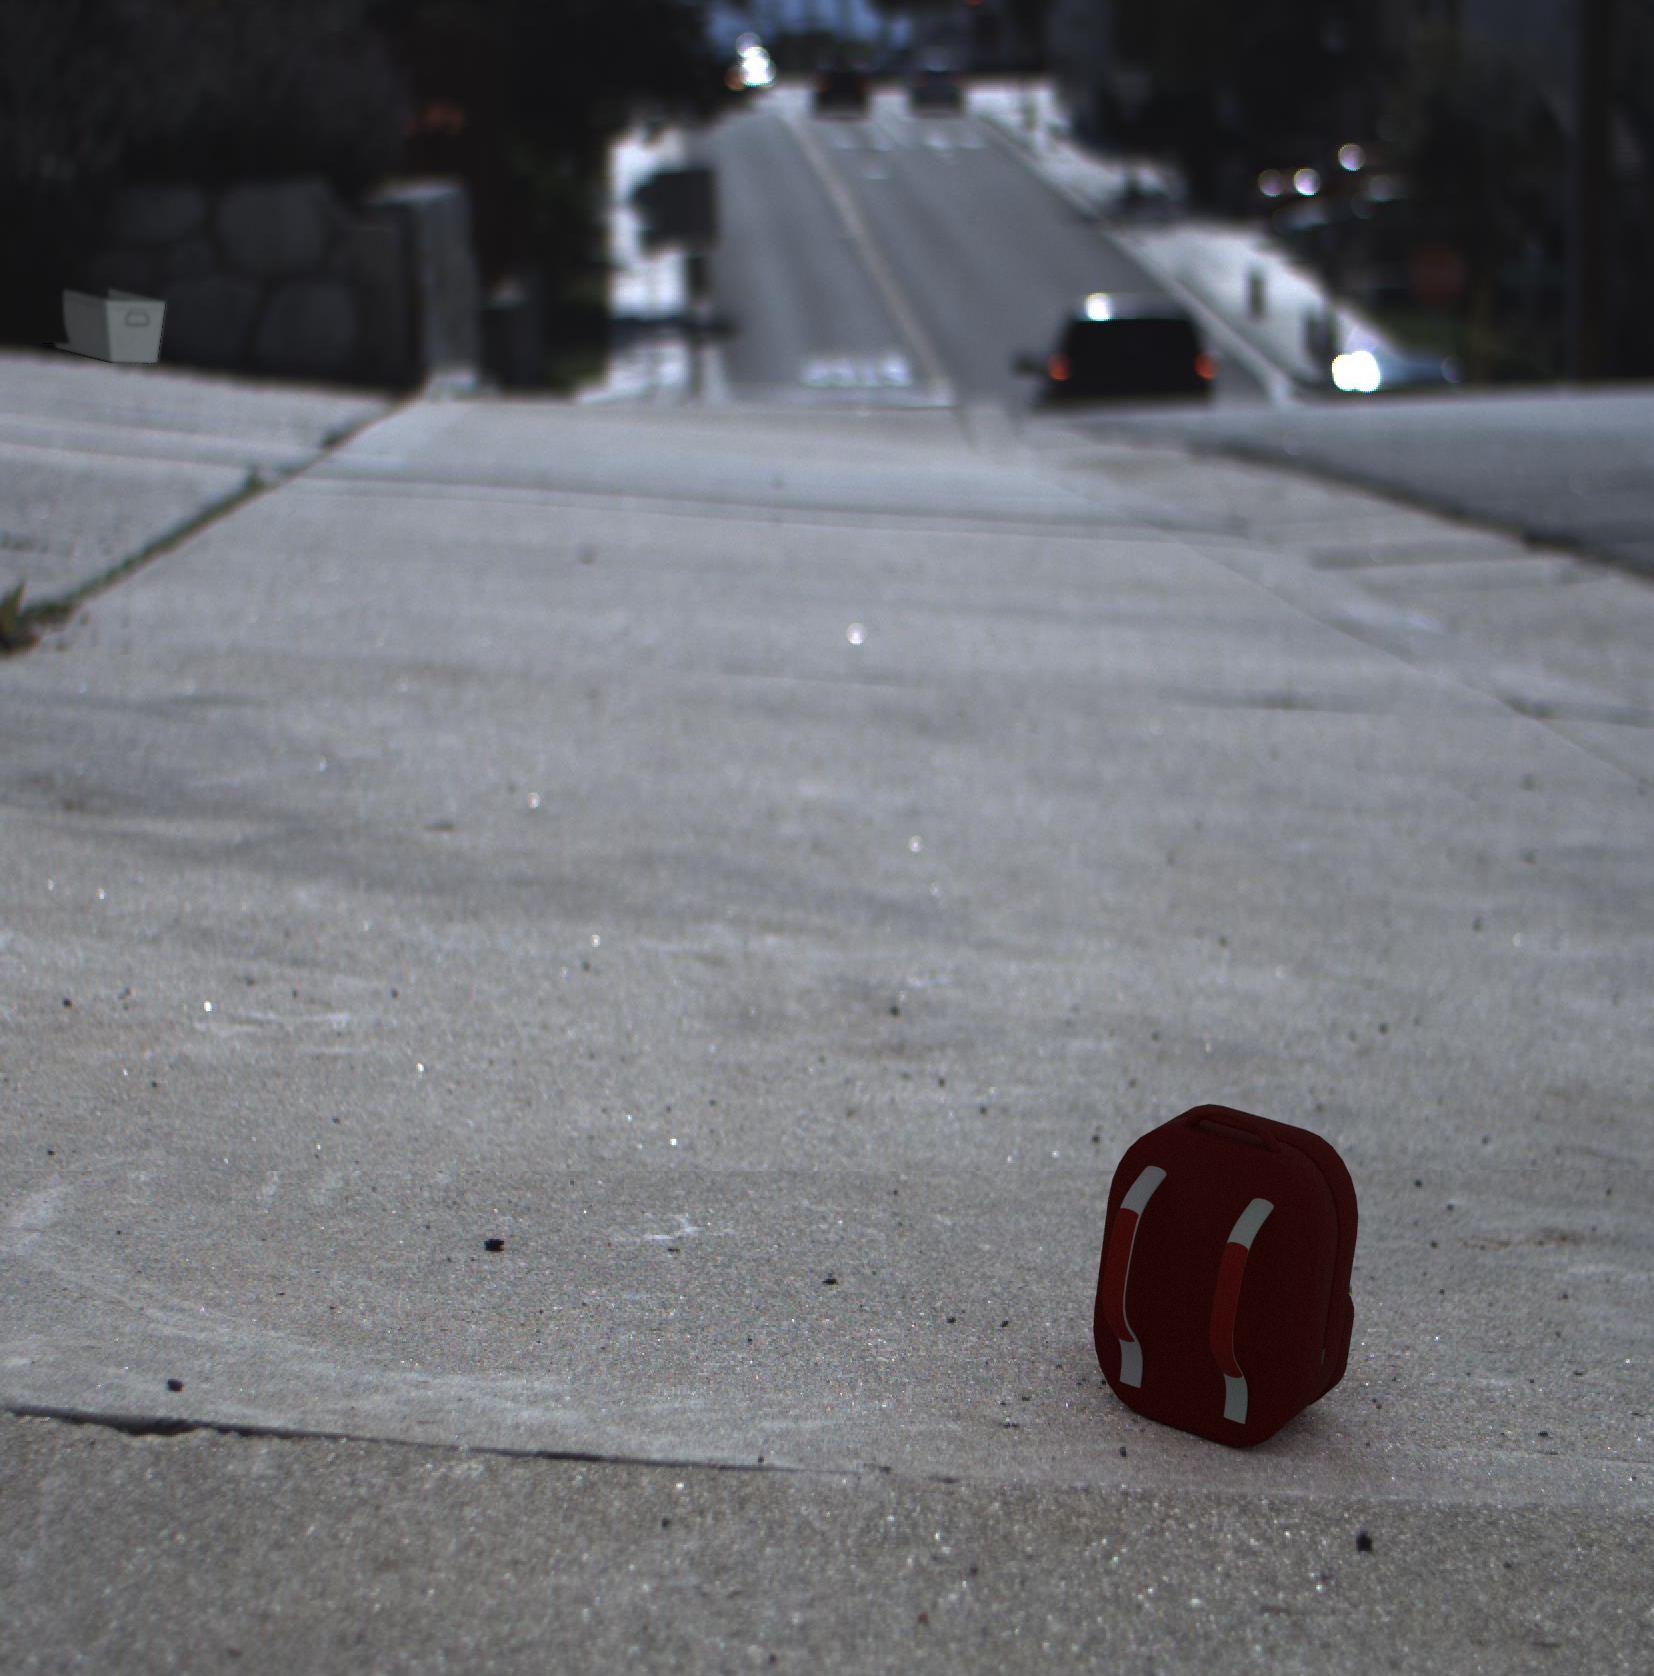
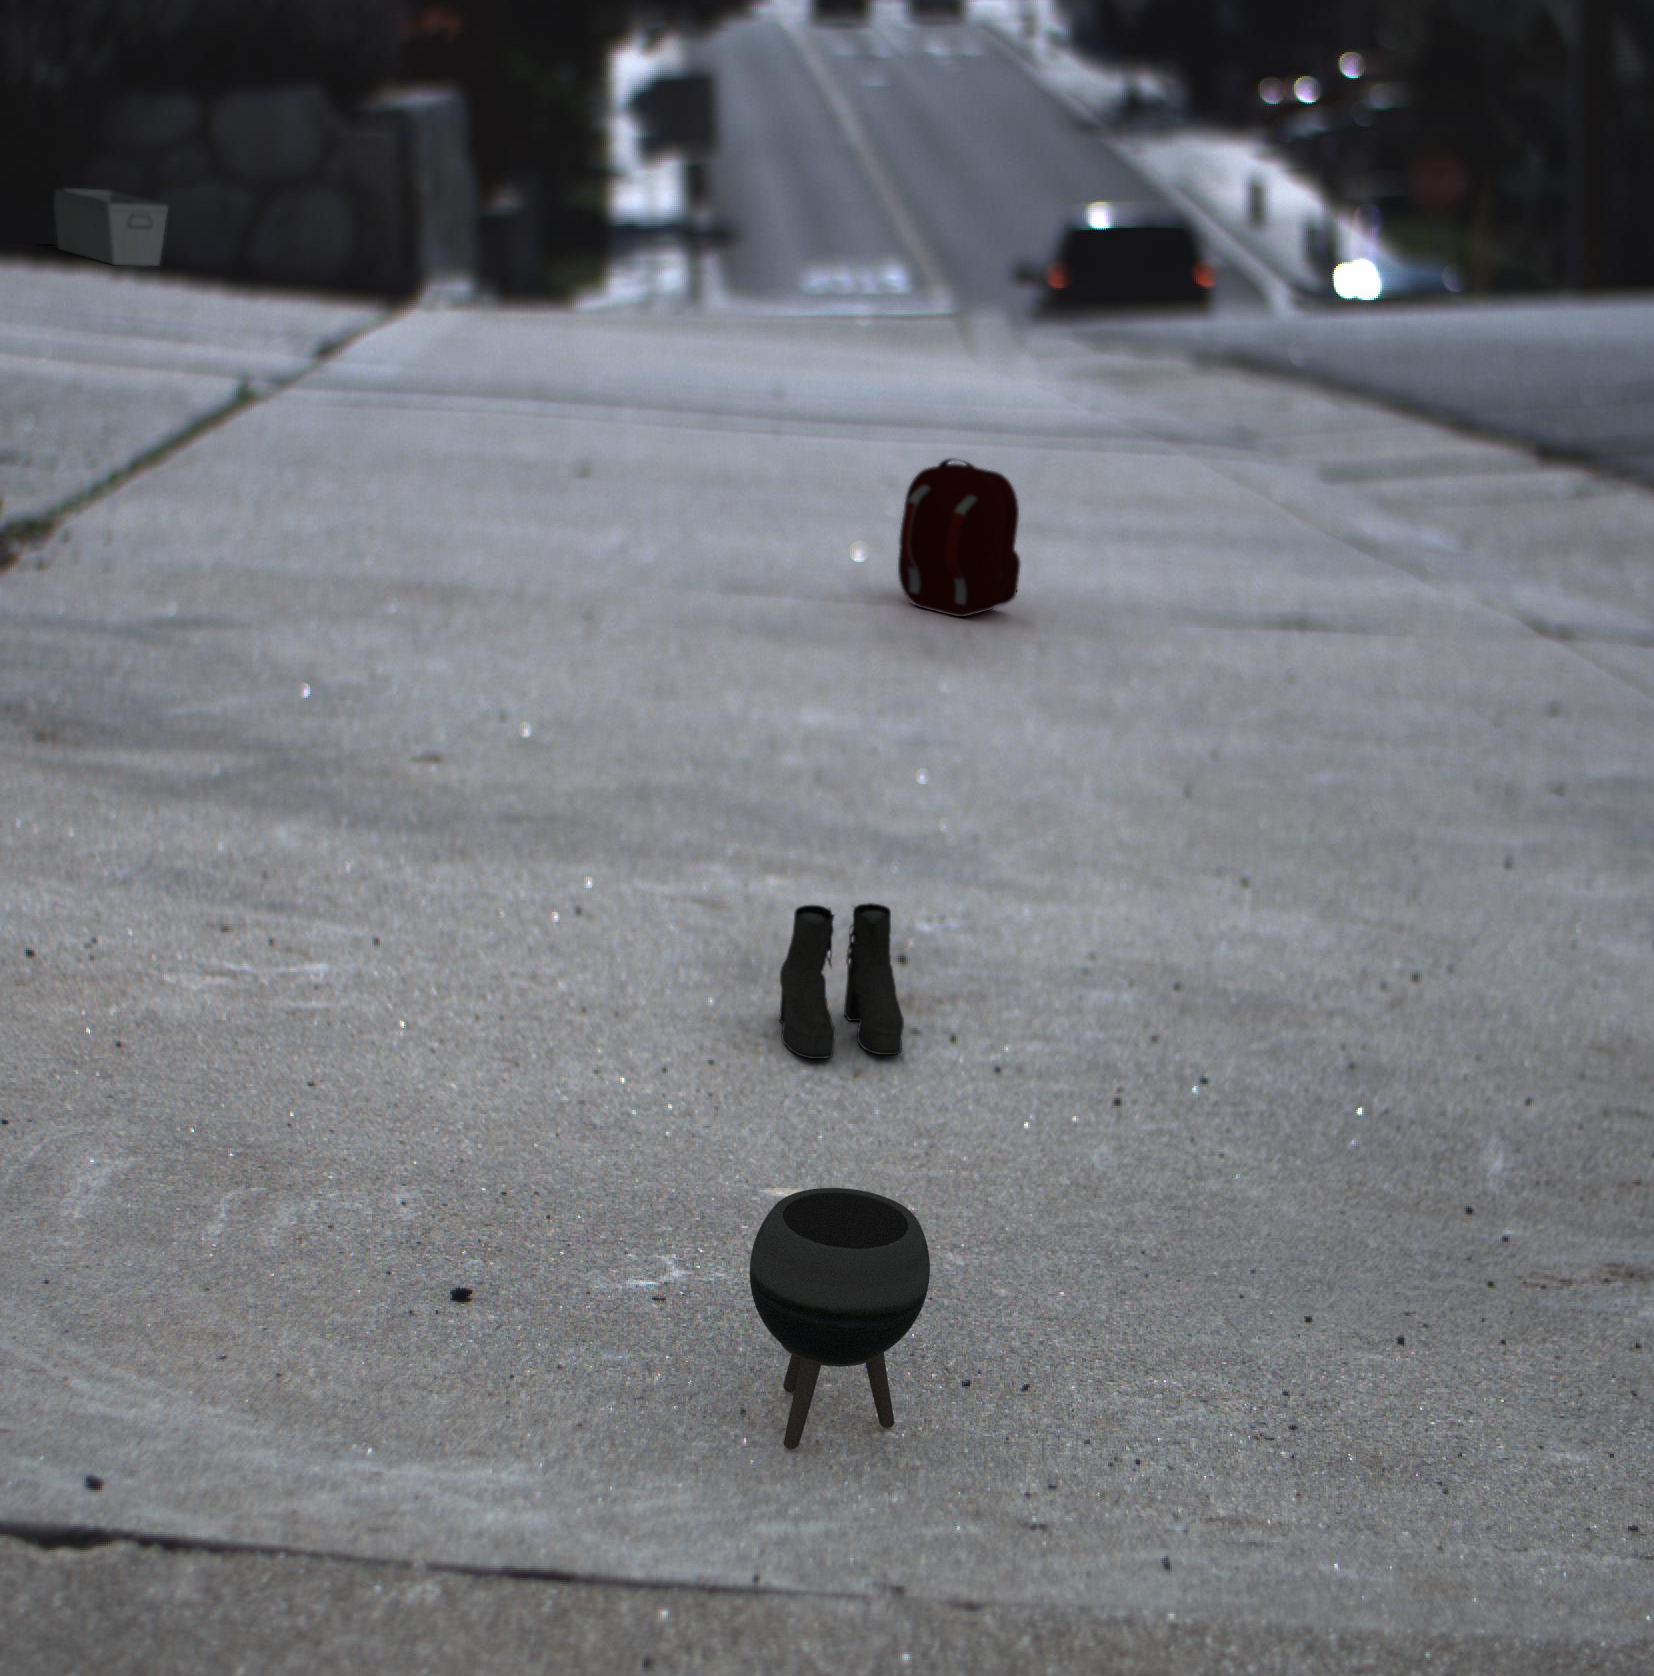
boots: none [779,919,894,1060] -> present [779,903,904,1059]
backpack: present [1093,1104,1358,1447] -> present [898,458,1021,617]
planter: none [753,1137,913,1366] -> present [750,1188,930,1449]

